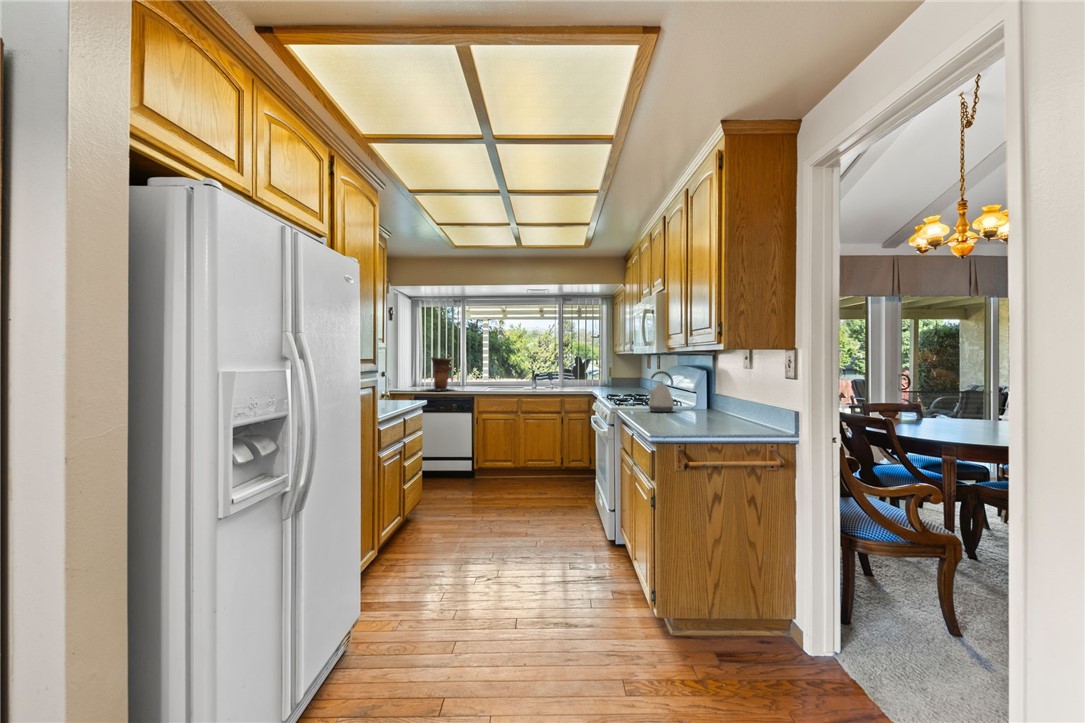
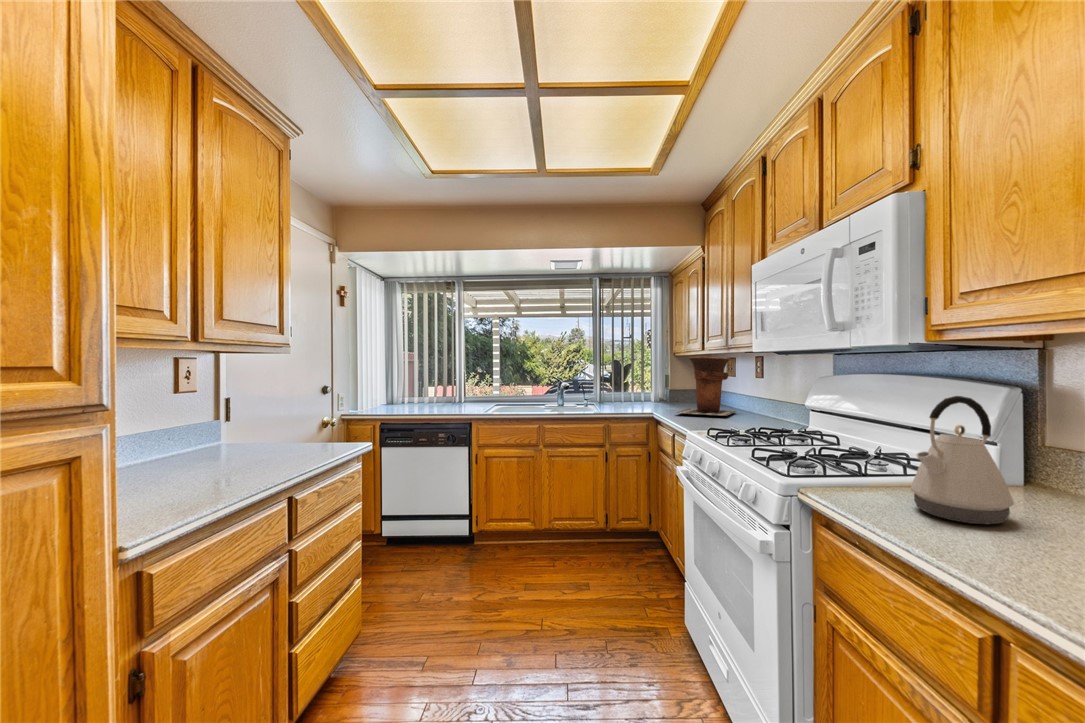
vase: present [431,357,452,390] -> present [675,357,736,416]

